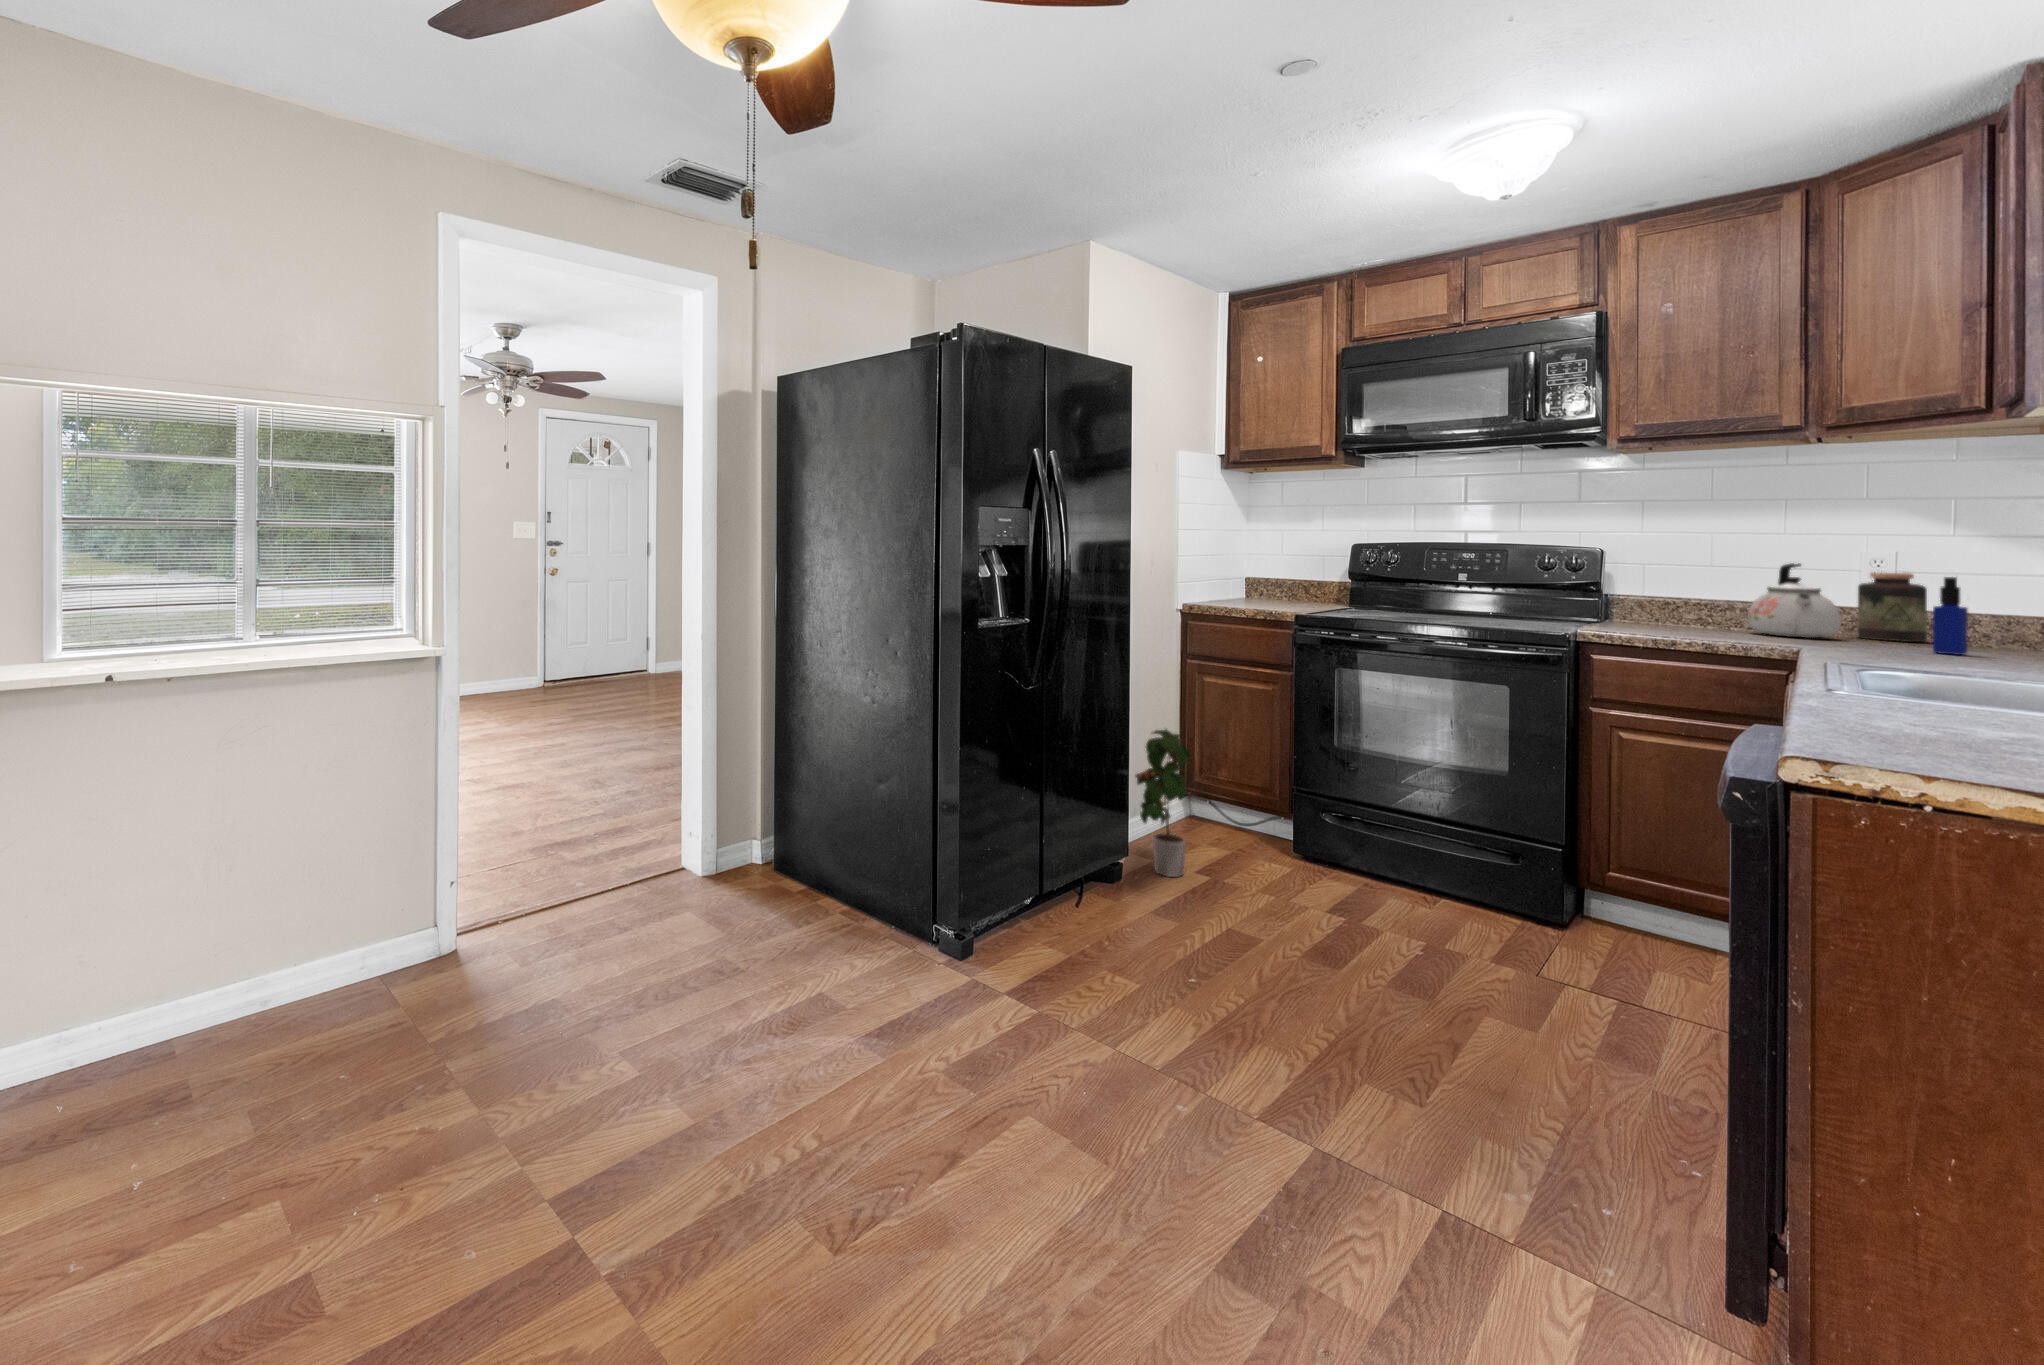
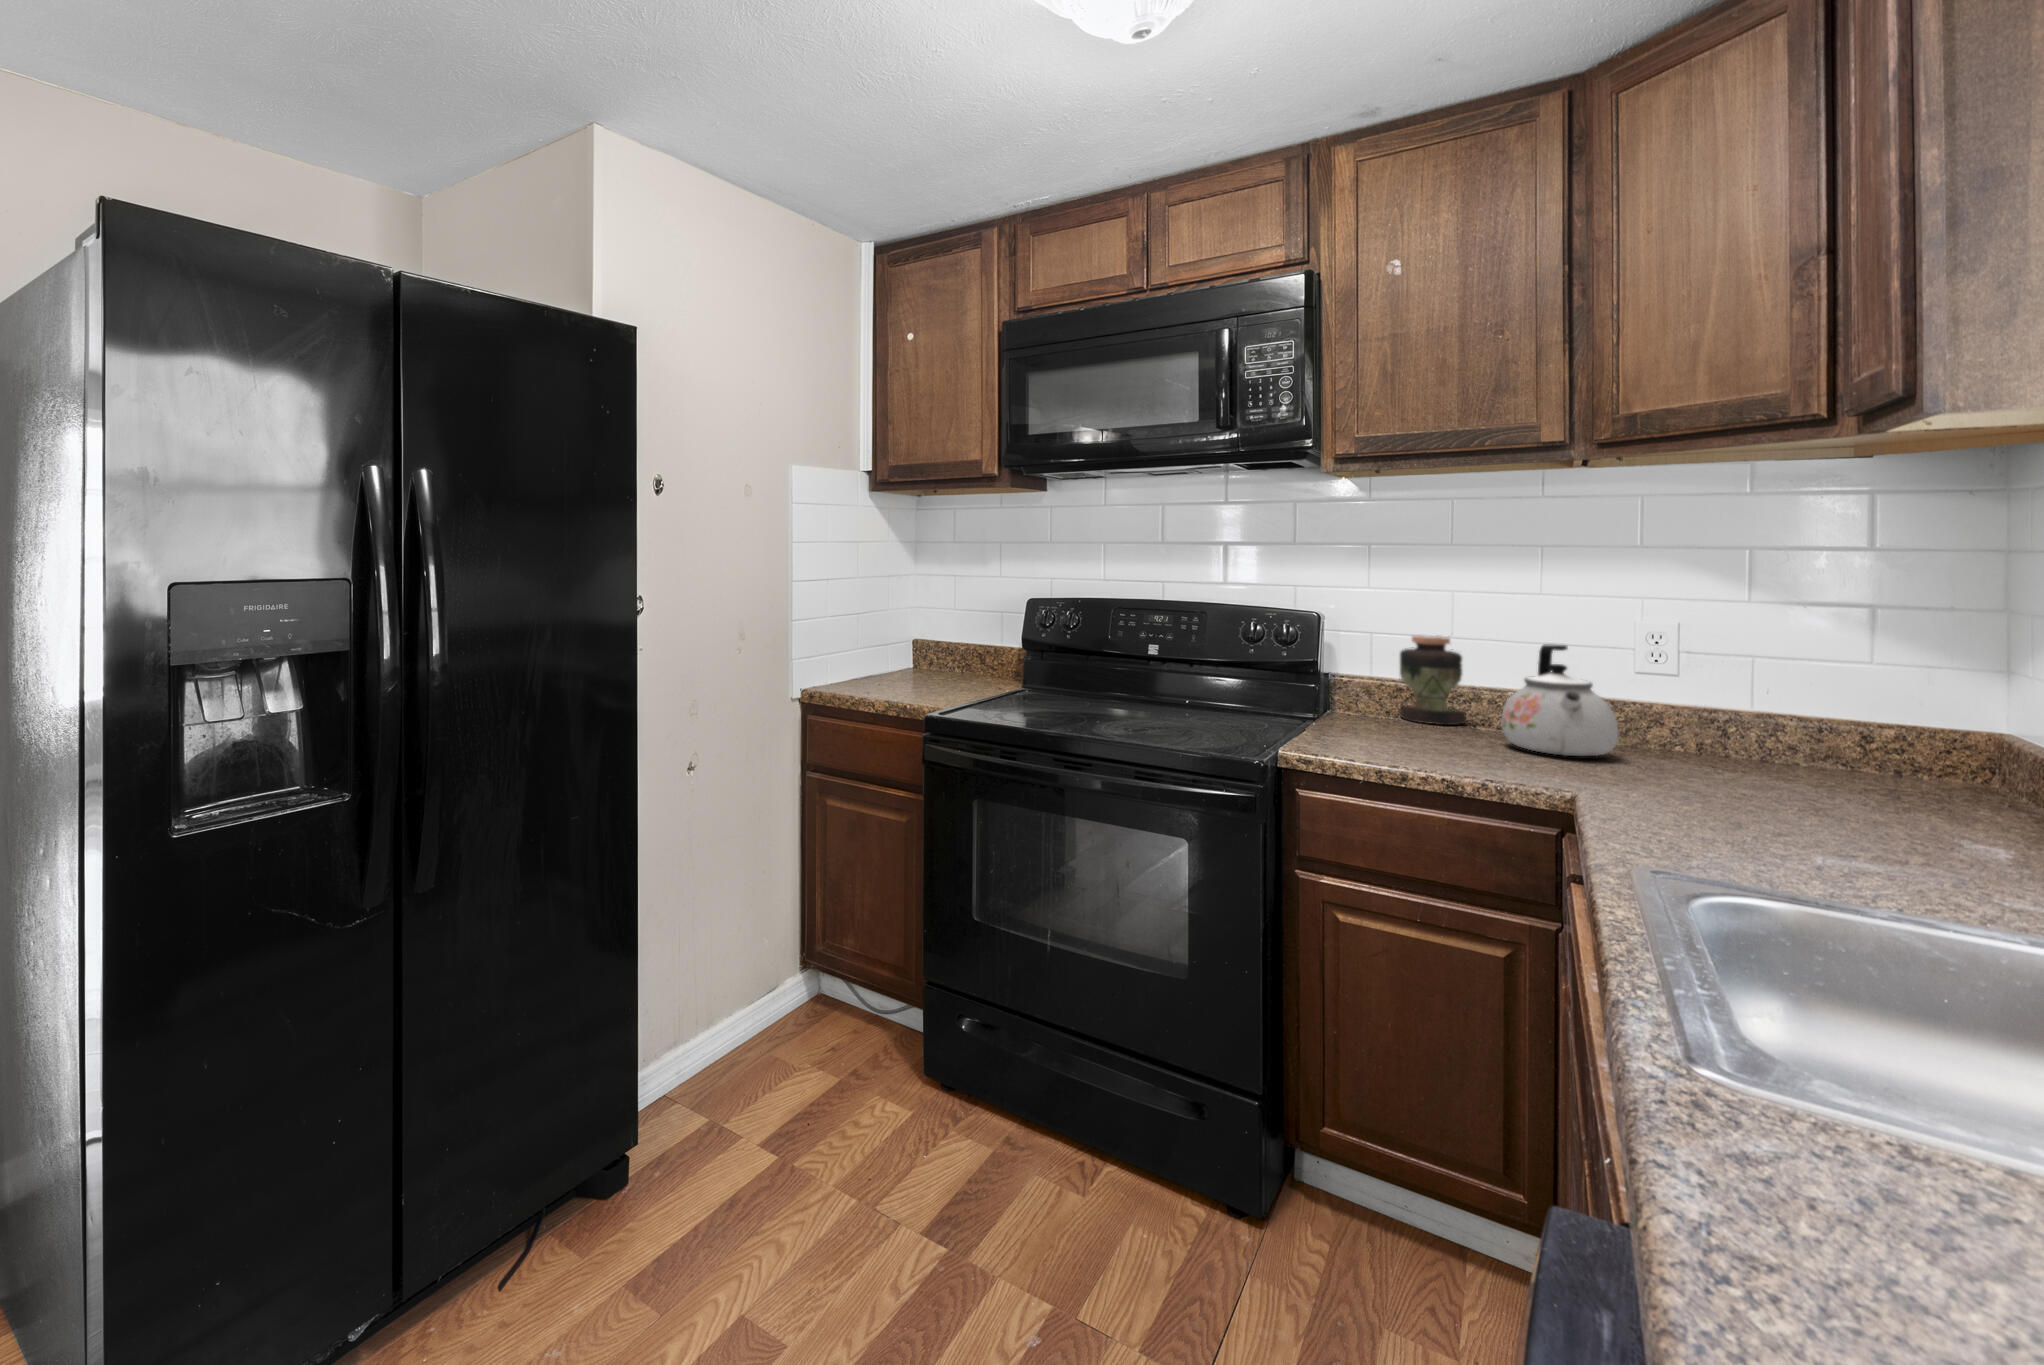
jar: present [1858,573,1927,642] -> present [1400,635,1466,725]
bottle: present [1933,577,1968,655] -> none [1746,680,1792,804]
potted plant: present [1136,729,1190,877] -> none [649,901,766,1155]

